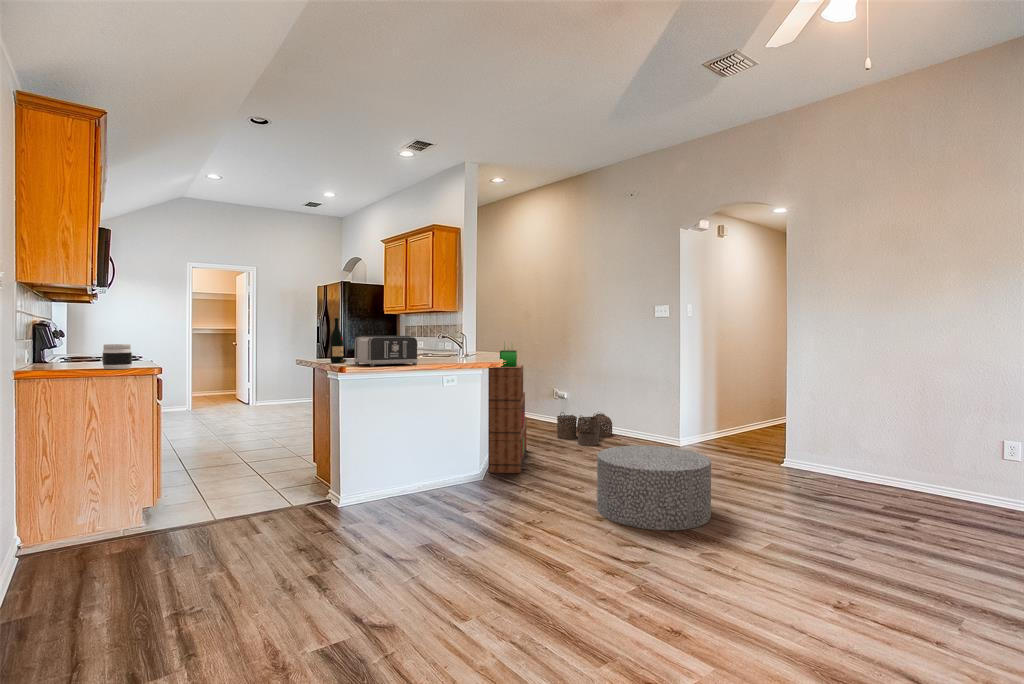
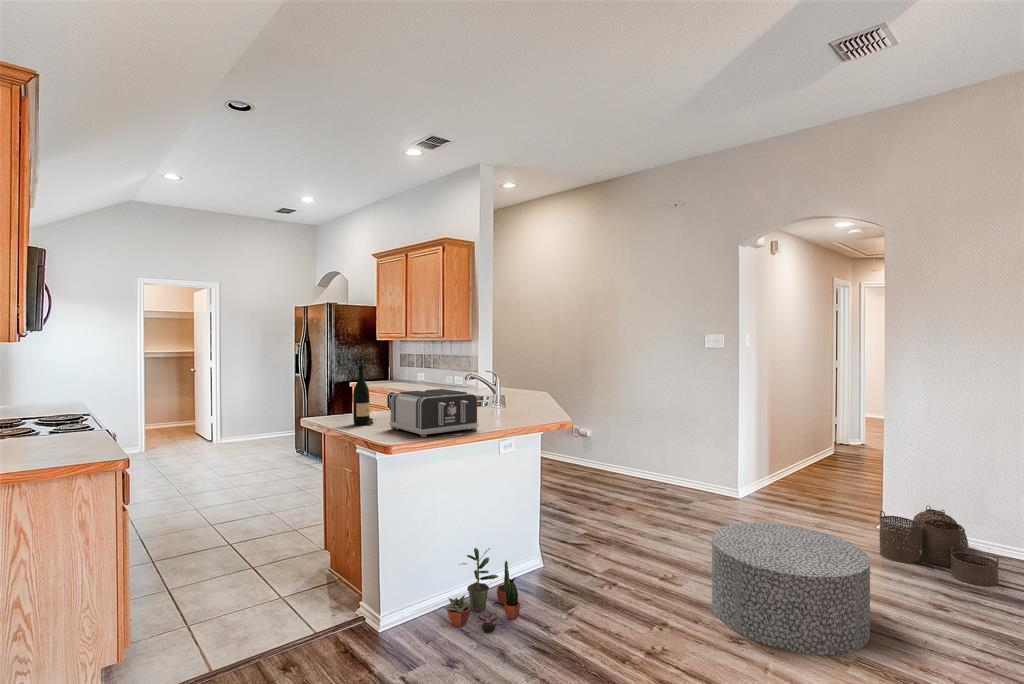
jar: present [102,344,132,369] -> none [37,428,84,471]
bookshelf: present [488,347,527,473] -> none [537,383,584,550]
woven basket: present [557,412,612,446] -> present [879,506,999,586]
potted plant: none [387,453,449,511] -> present [444,548,520,633]

